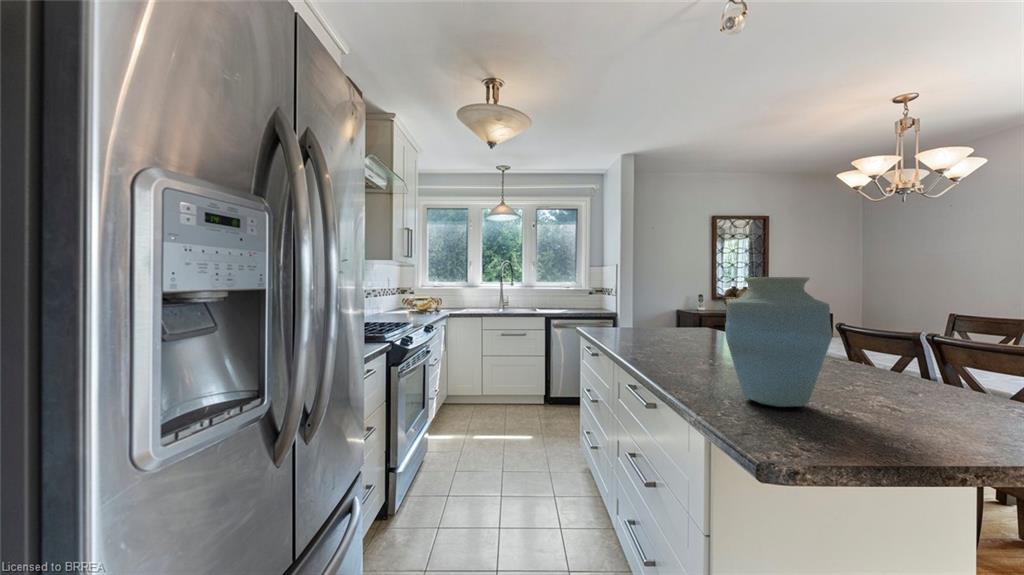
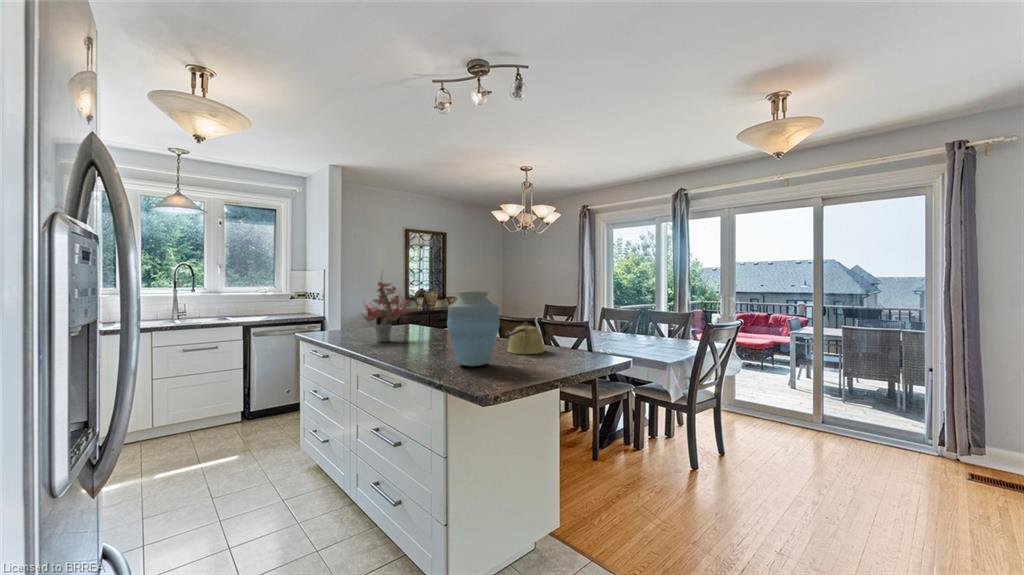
potted plant: none [623,257,696,346] -> present [361,276,411,342]
kettle: none [849,338,951,402] -> present [505,322,544,354]

